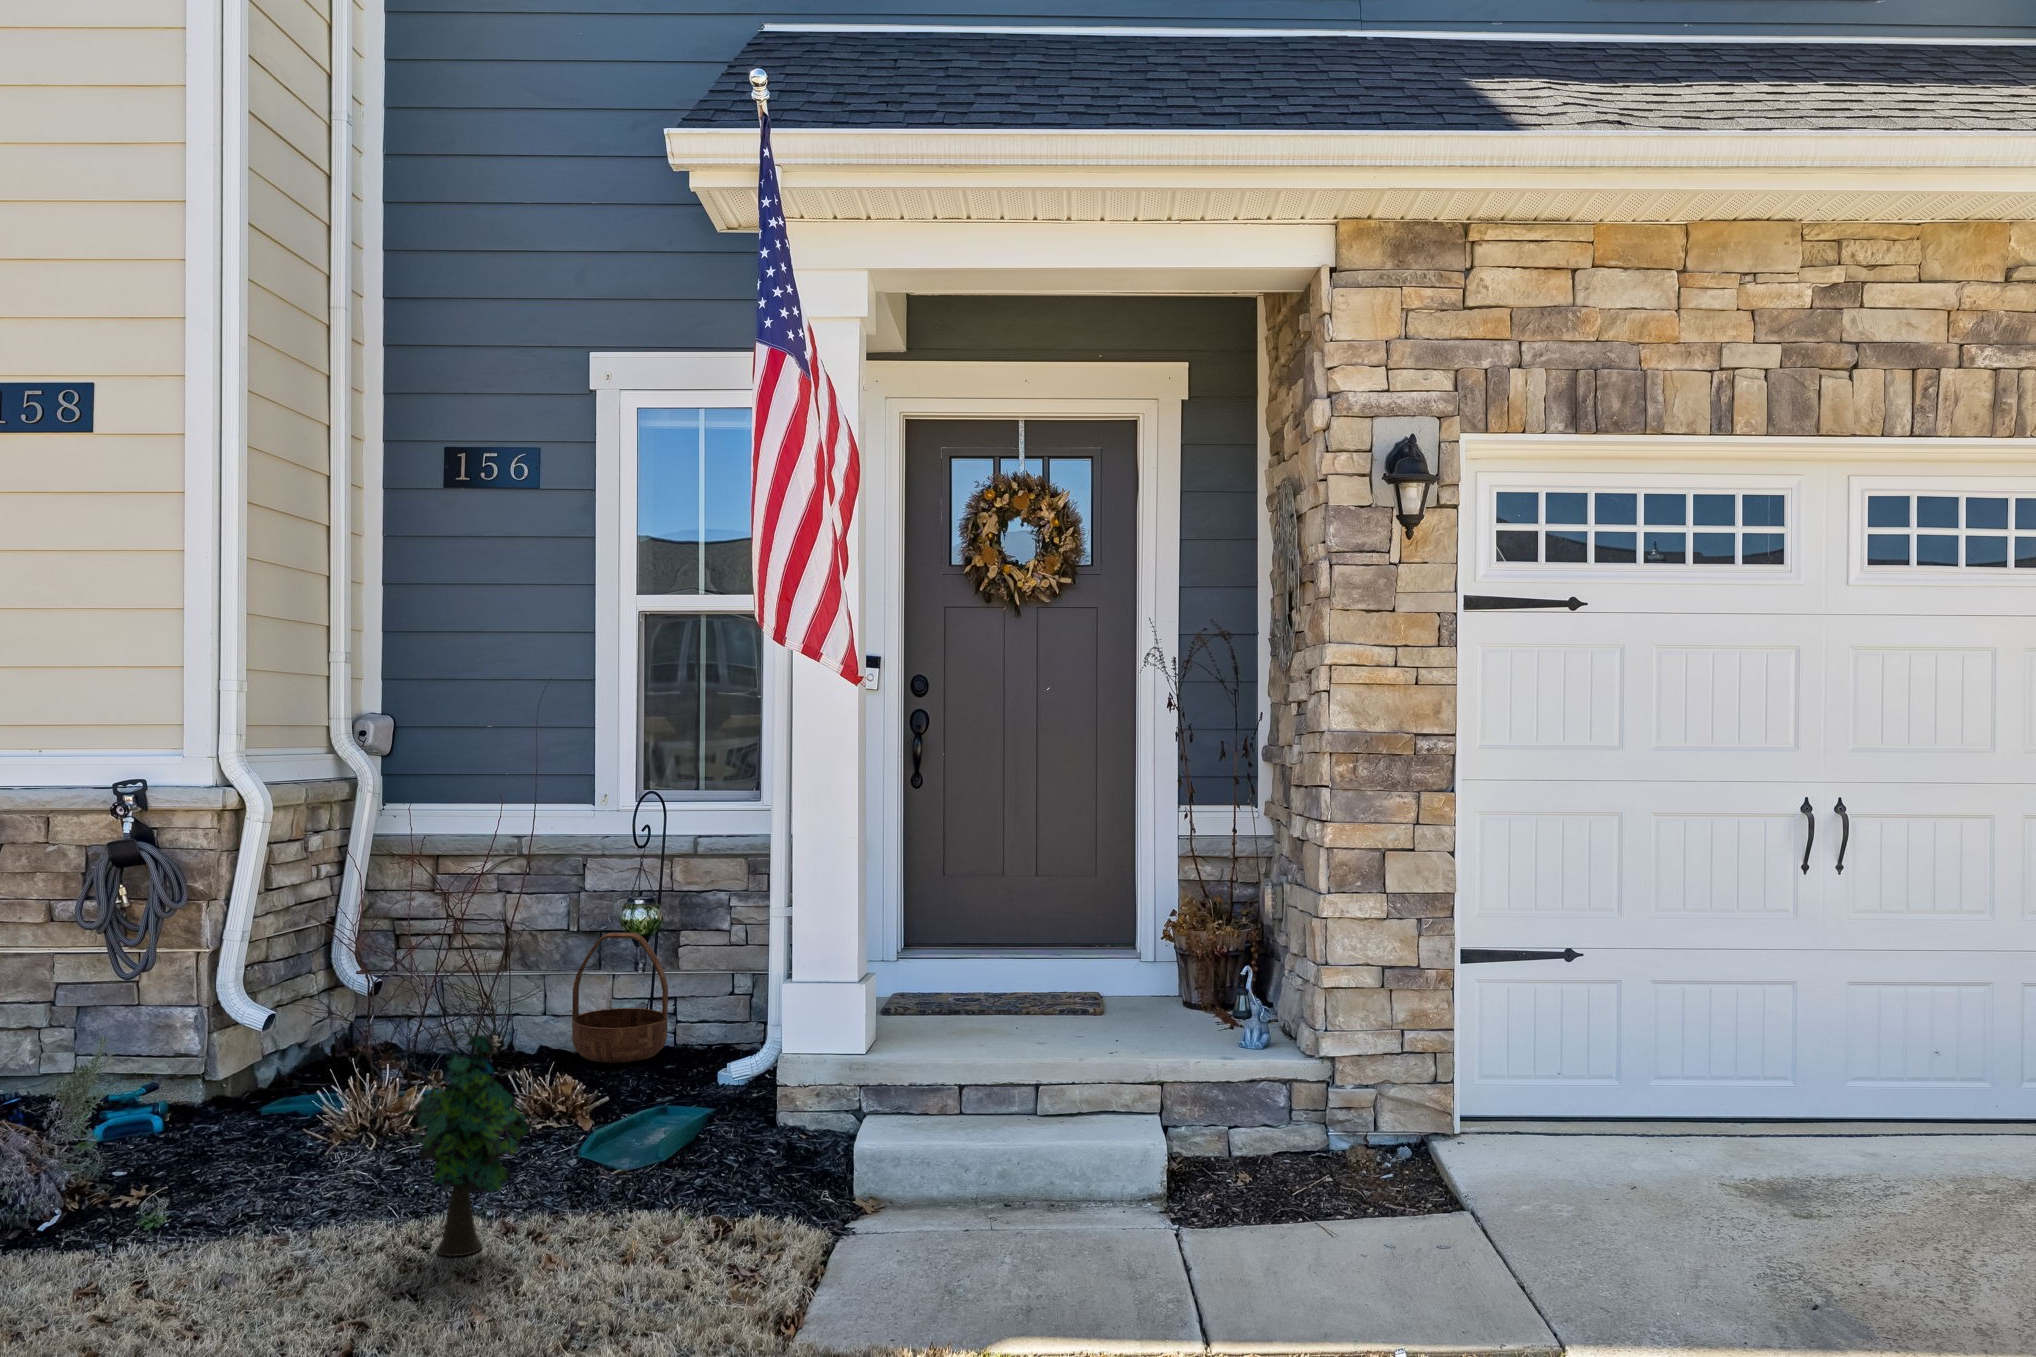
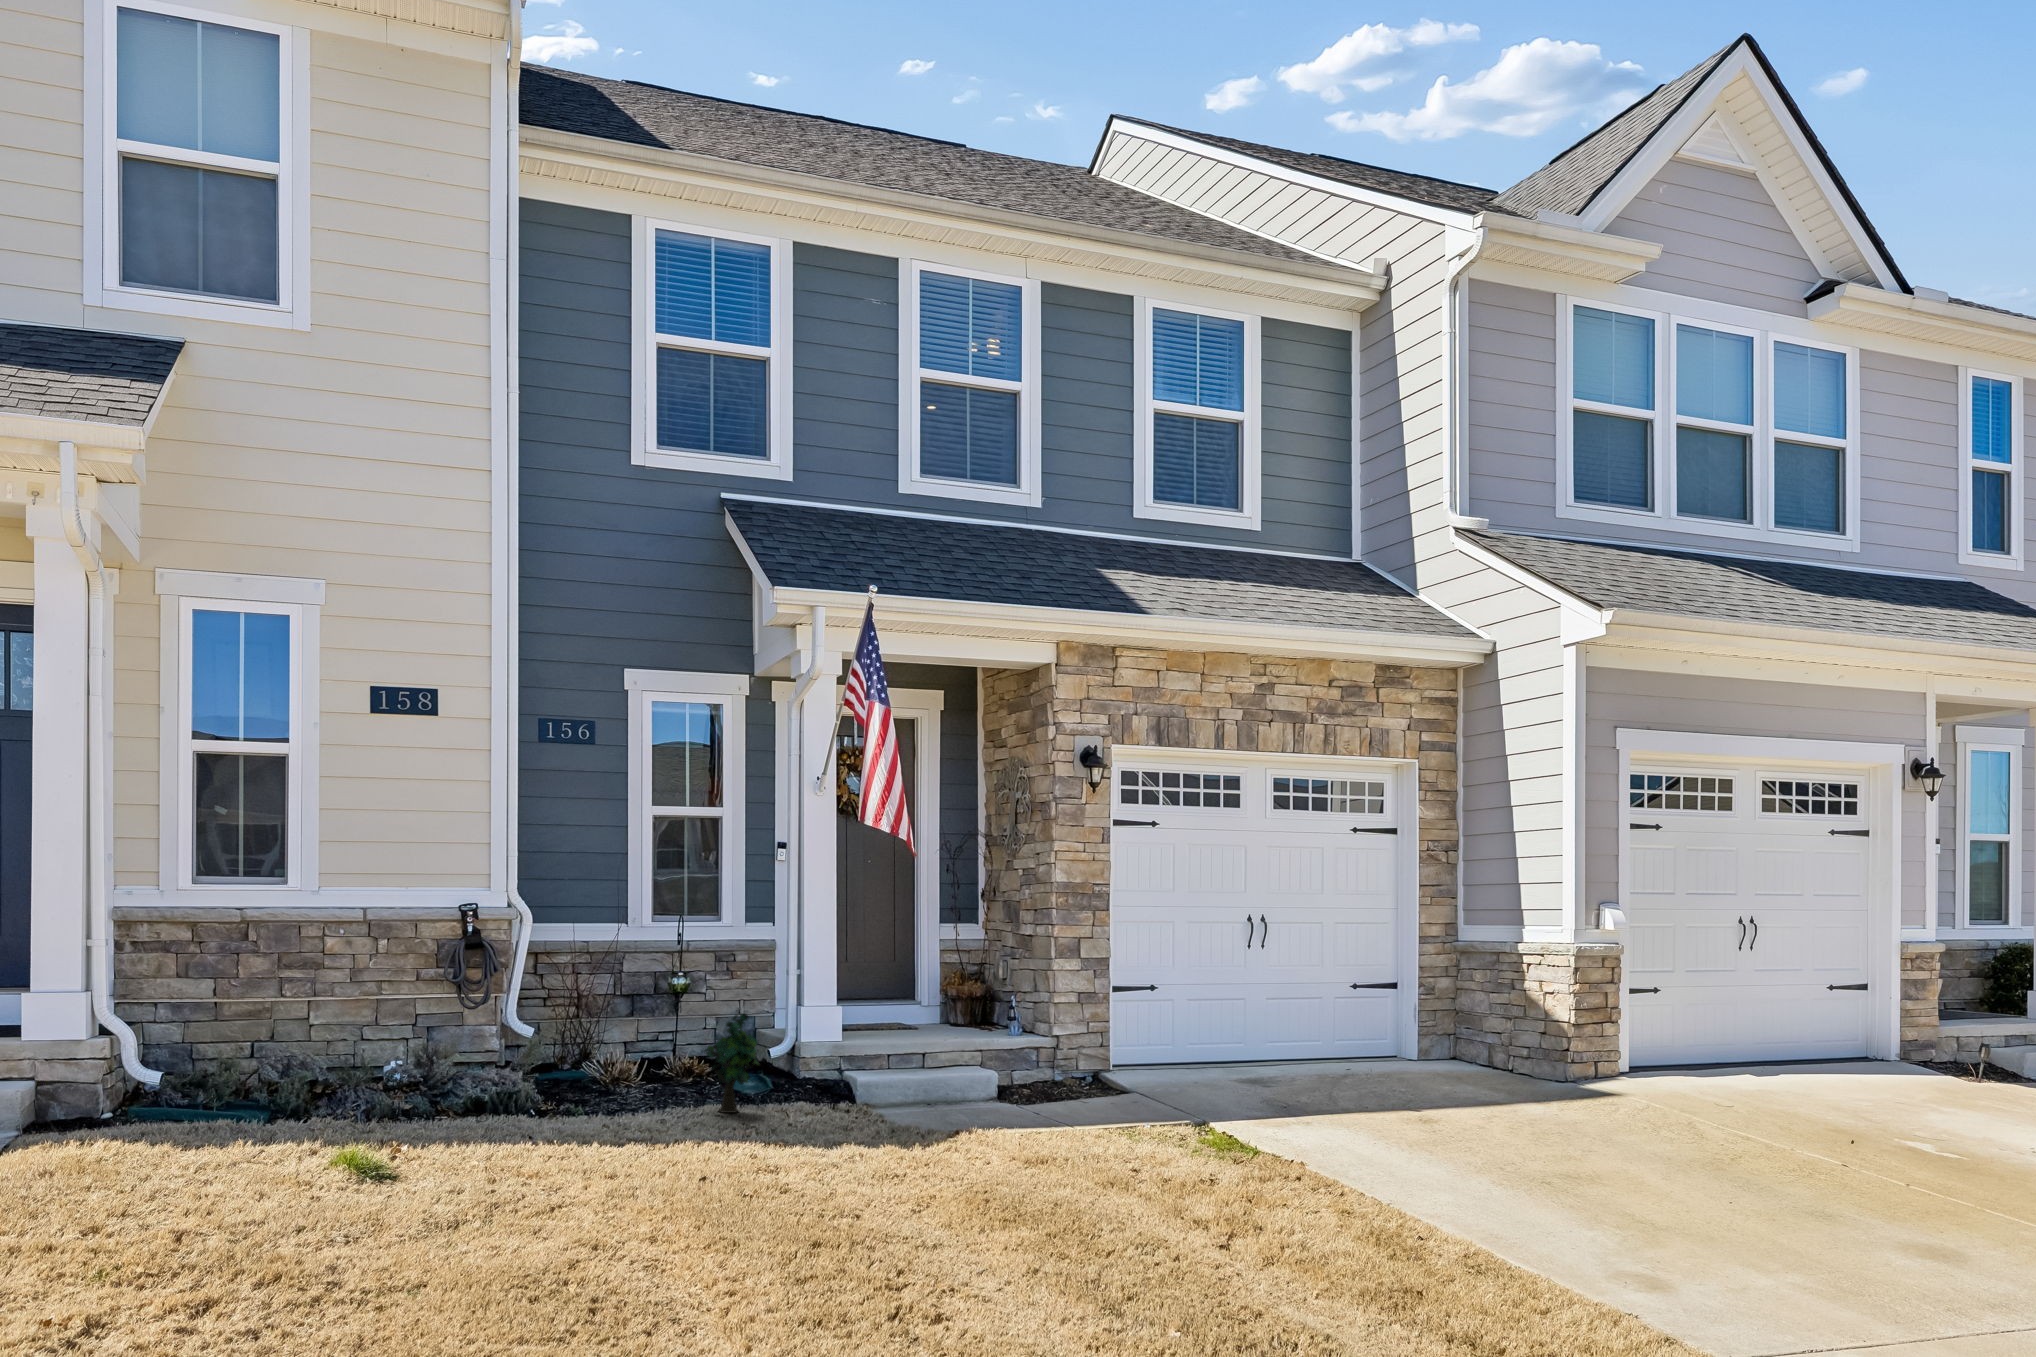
basket: present [572,933,668,1063] -> none [630,995,684,1066]

